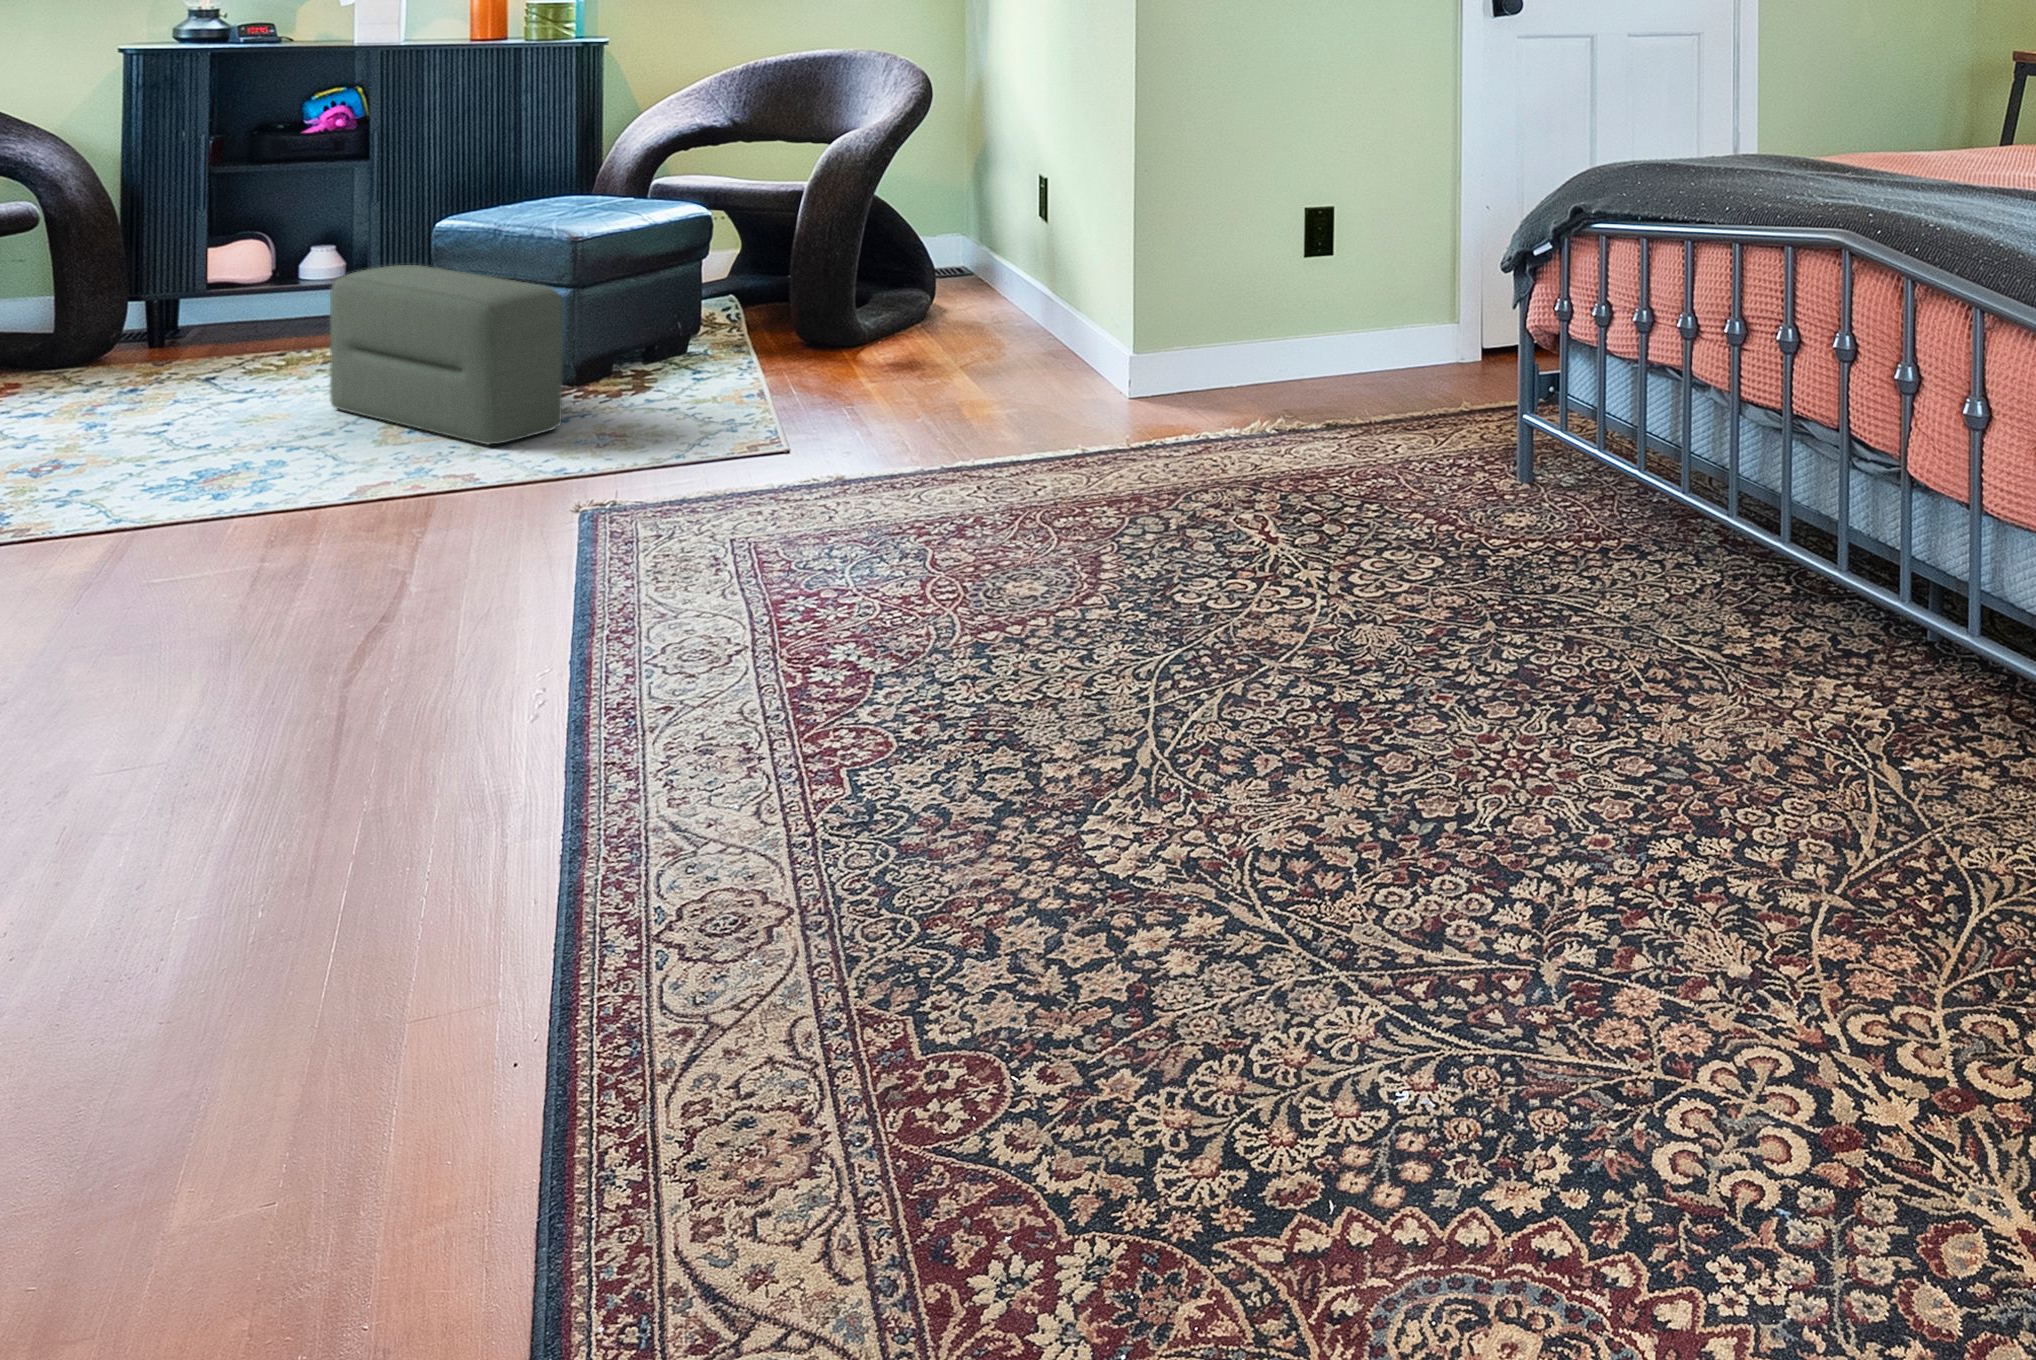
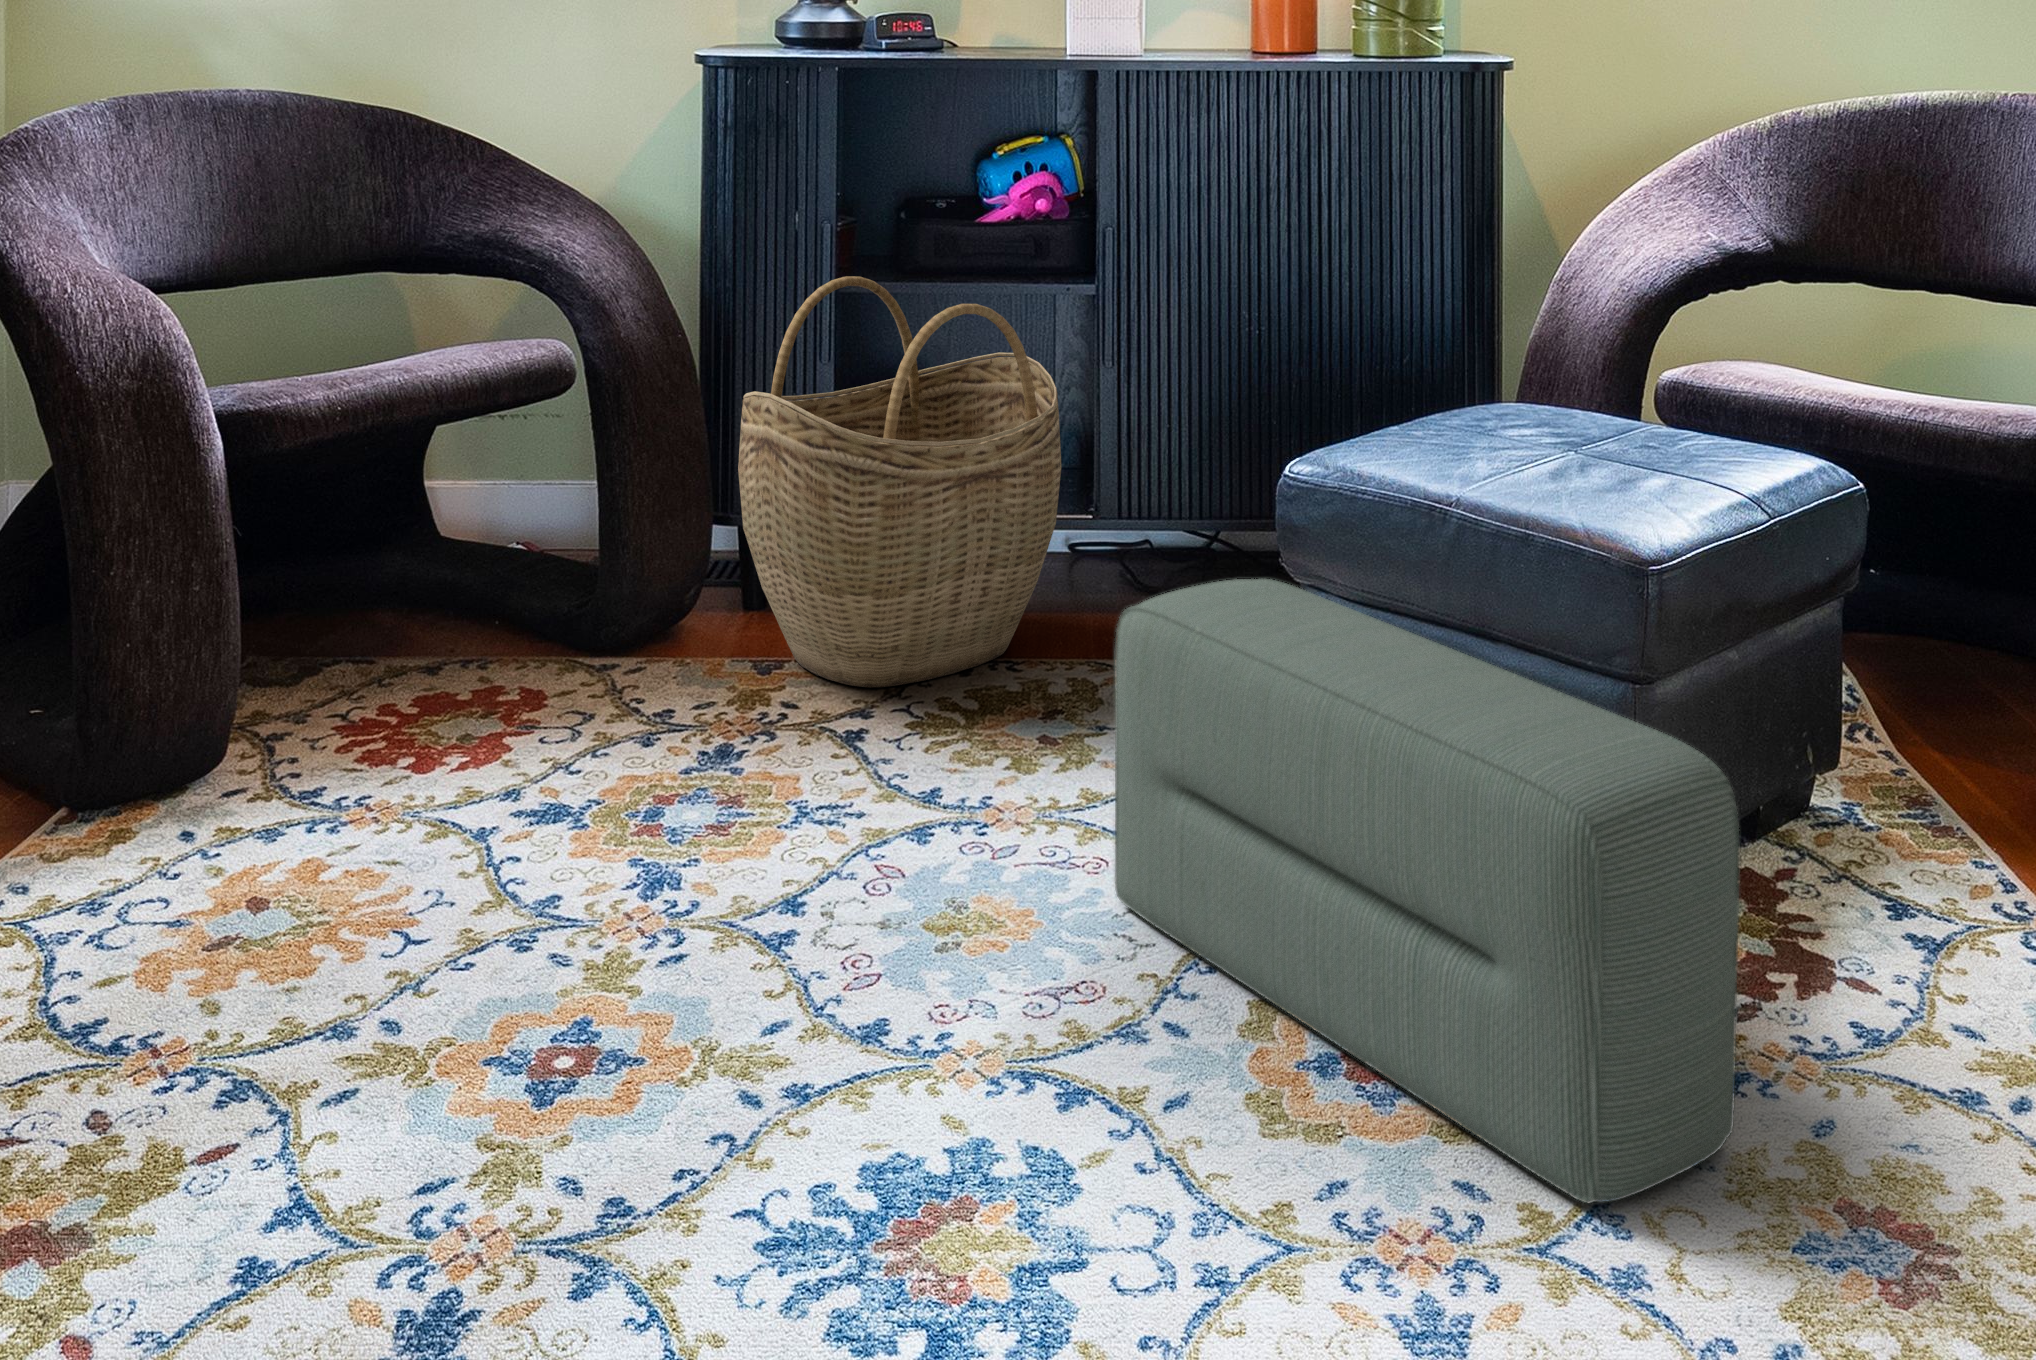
woven basket: none [144,164,343,365] -> present [738,276,1061,687]

